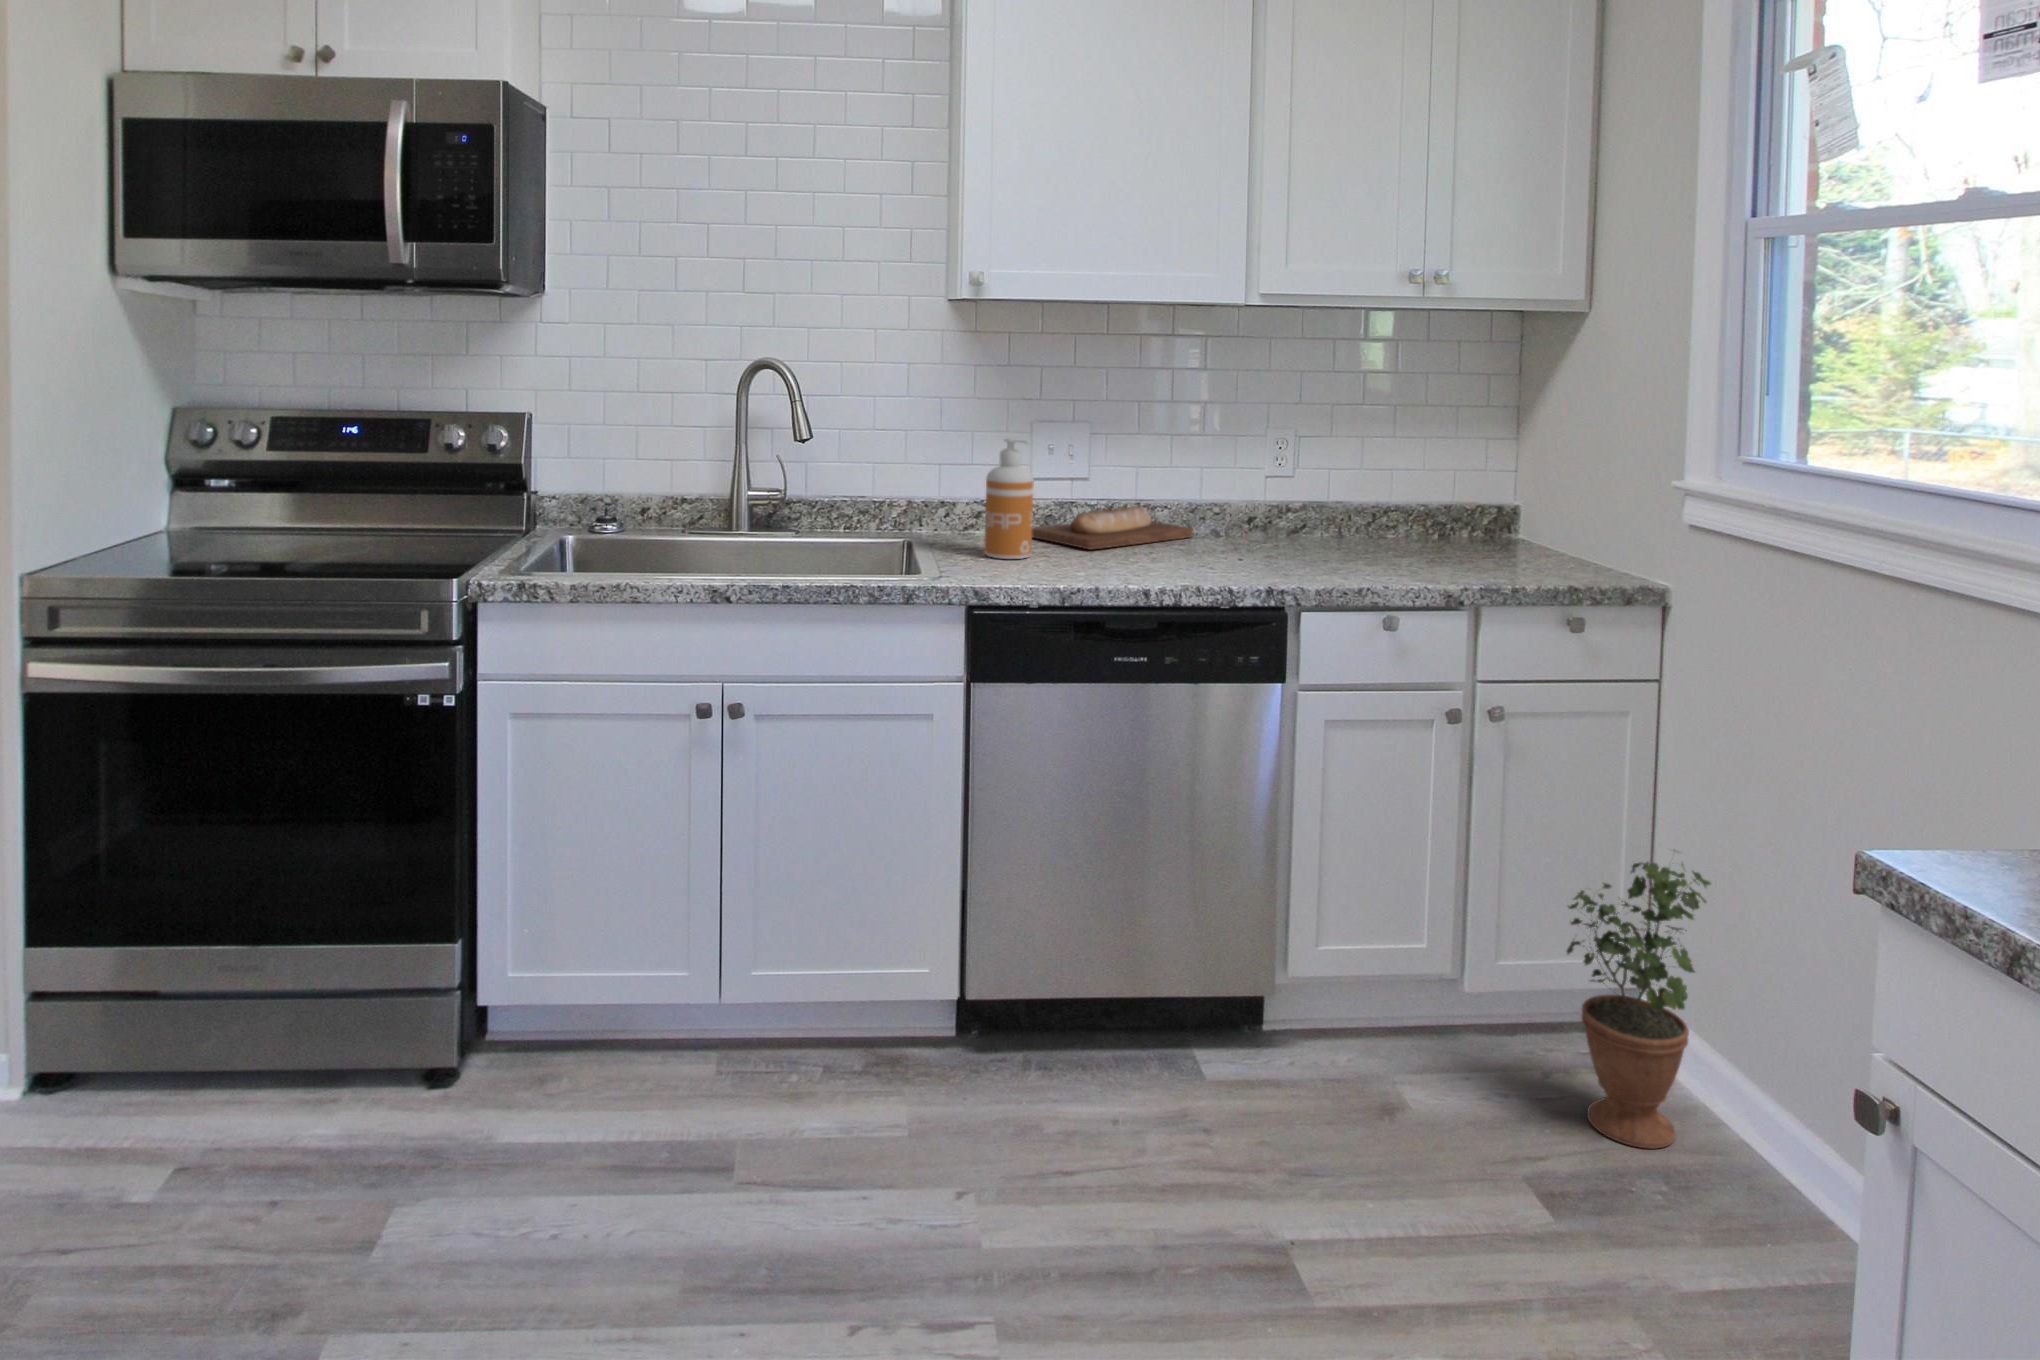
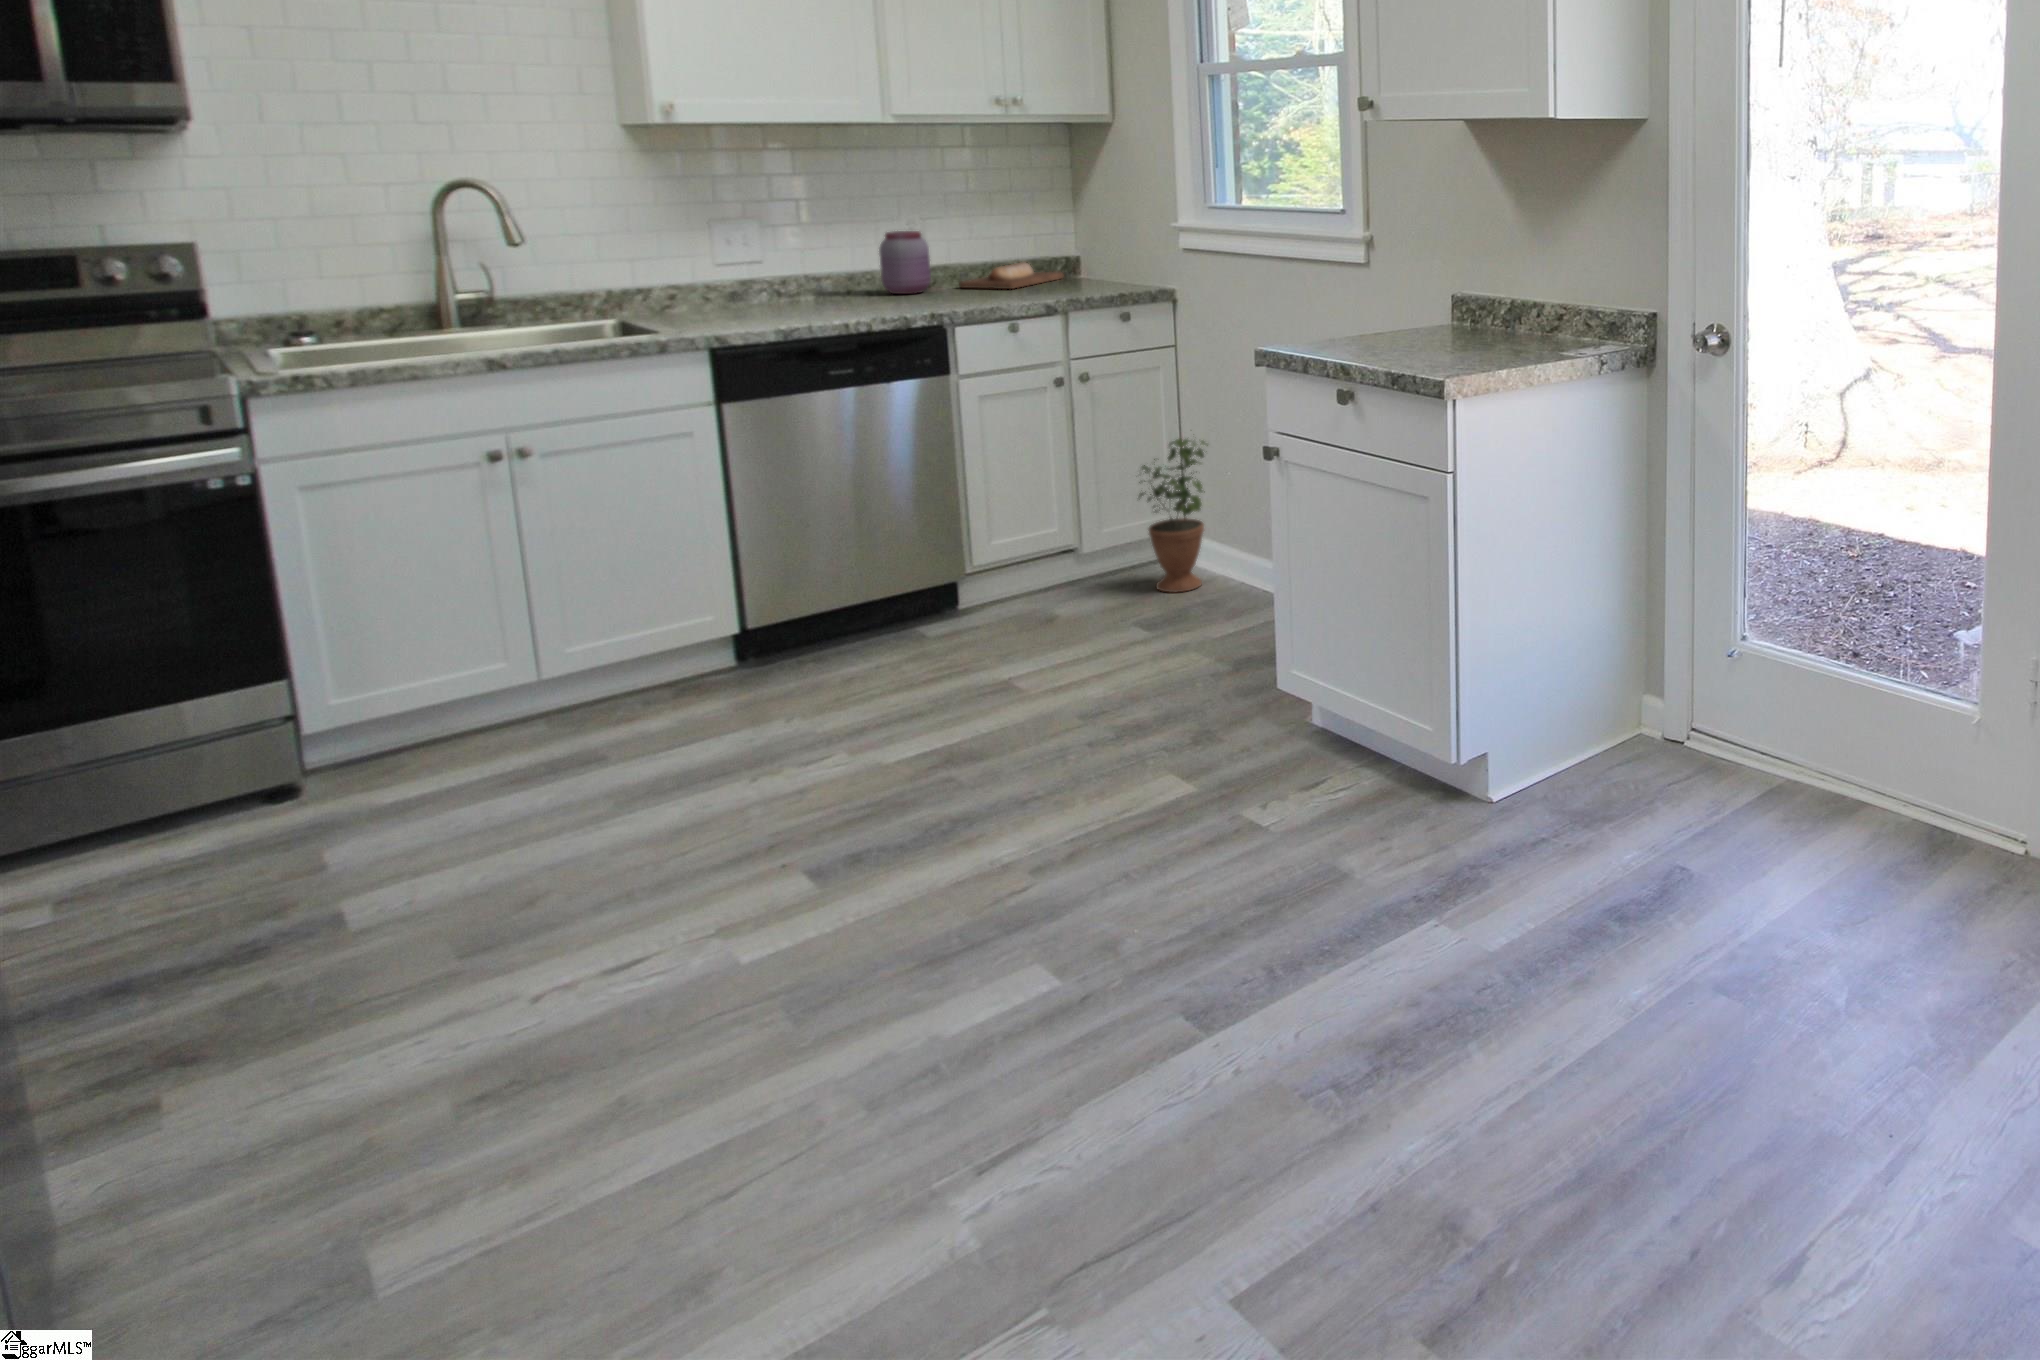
soap dispenser: present [984,438,1033,559] -> none [695,232,741,322]
jar: none [1225,450,1290,540] -> present [879,231,931,294]
bread loaf: present [1032,506,1194,550] -> present [959,262,1063,289]

